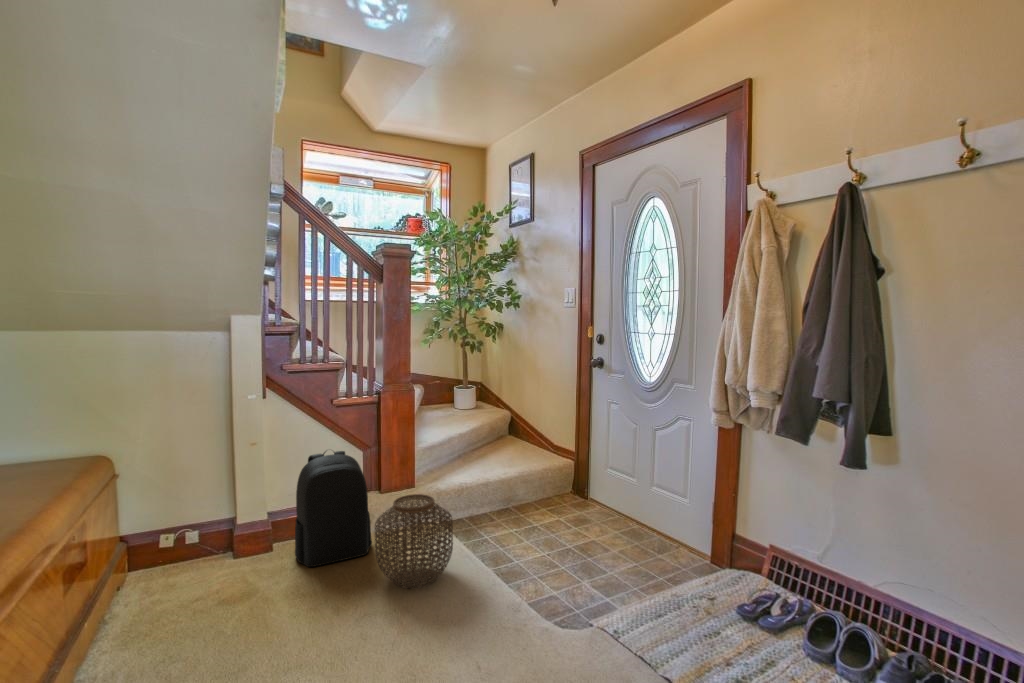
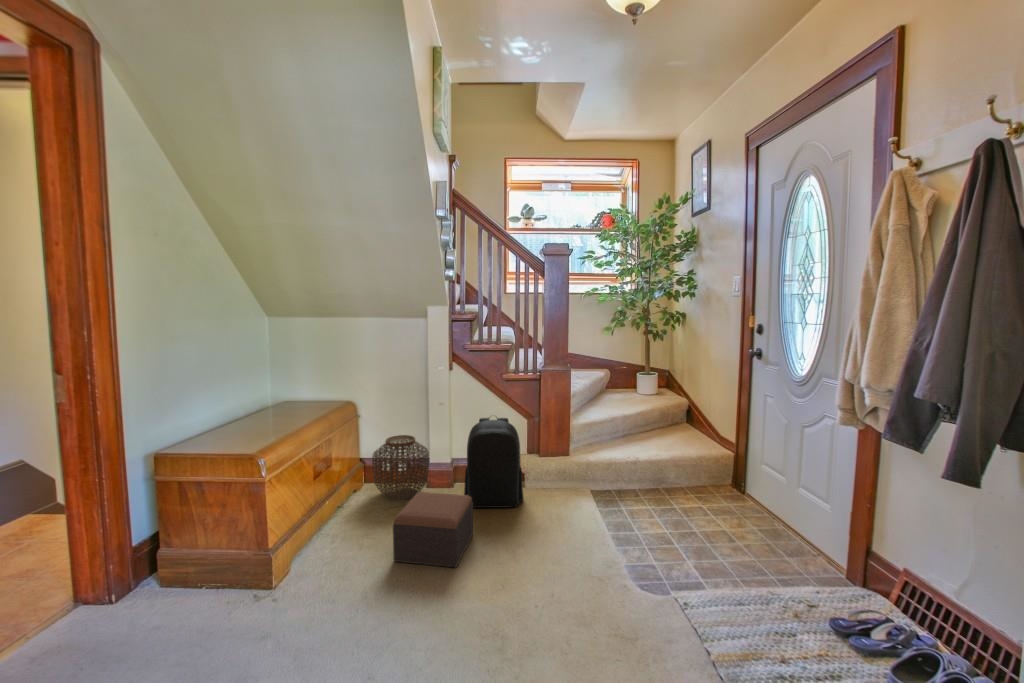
woven basket: present [375,494,453,588] -> present [372,435,429,501]
footstool: none [238,548,332,654] -> present [393,492,473,567]

